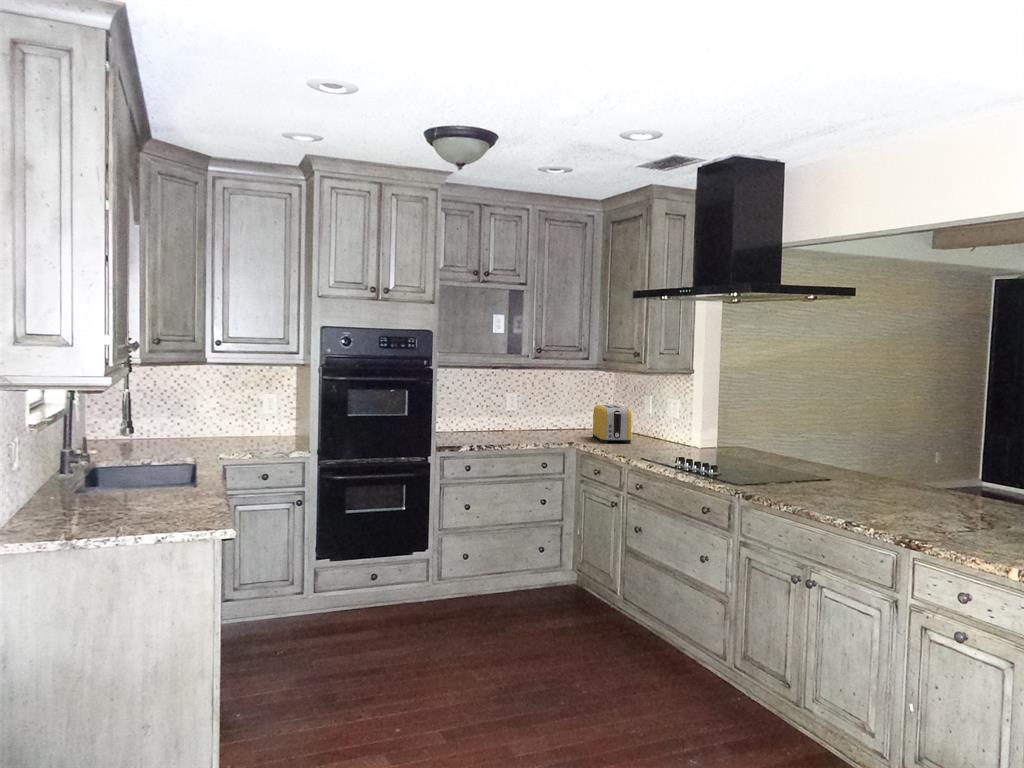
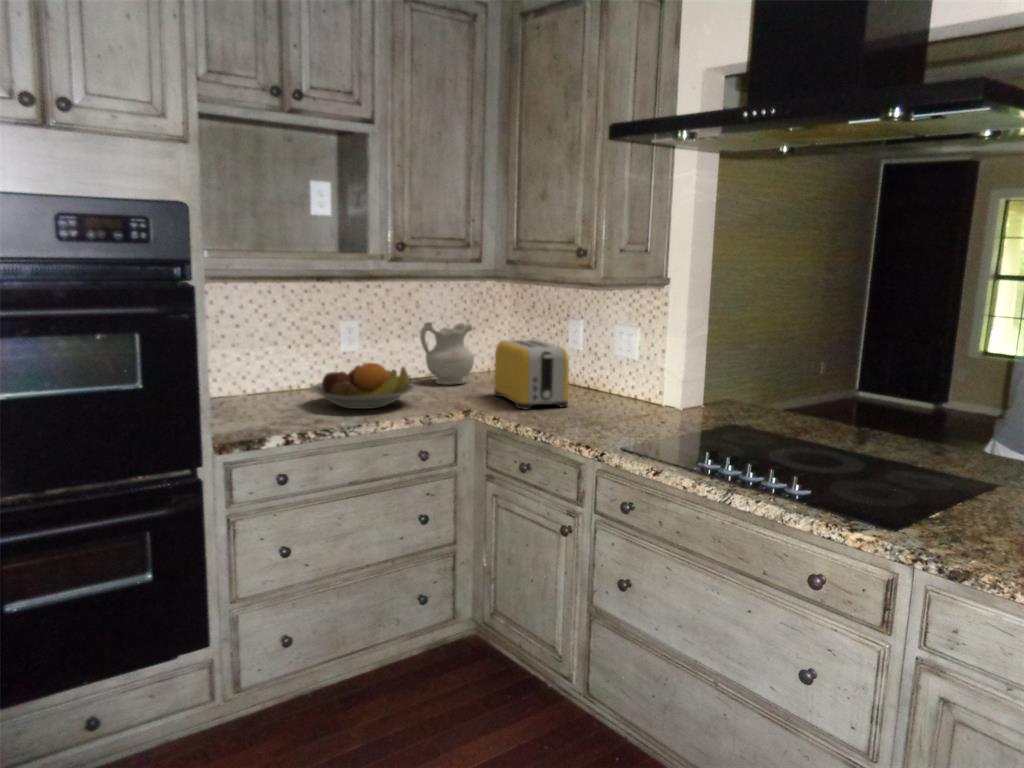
ceramic pitcher: none [554,394,586,432] -> present [420,322,474,385]
fruit bowl: none [487,414,544,439] -> present [311,363,414,409]

